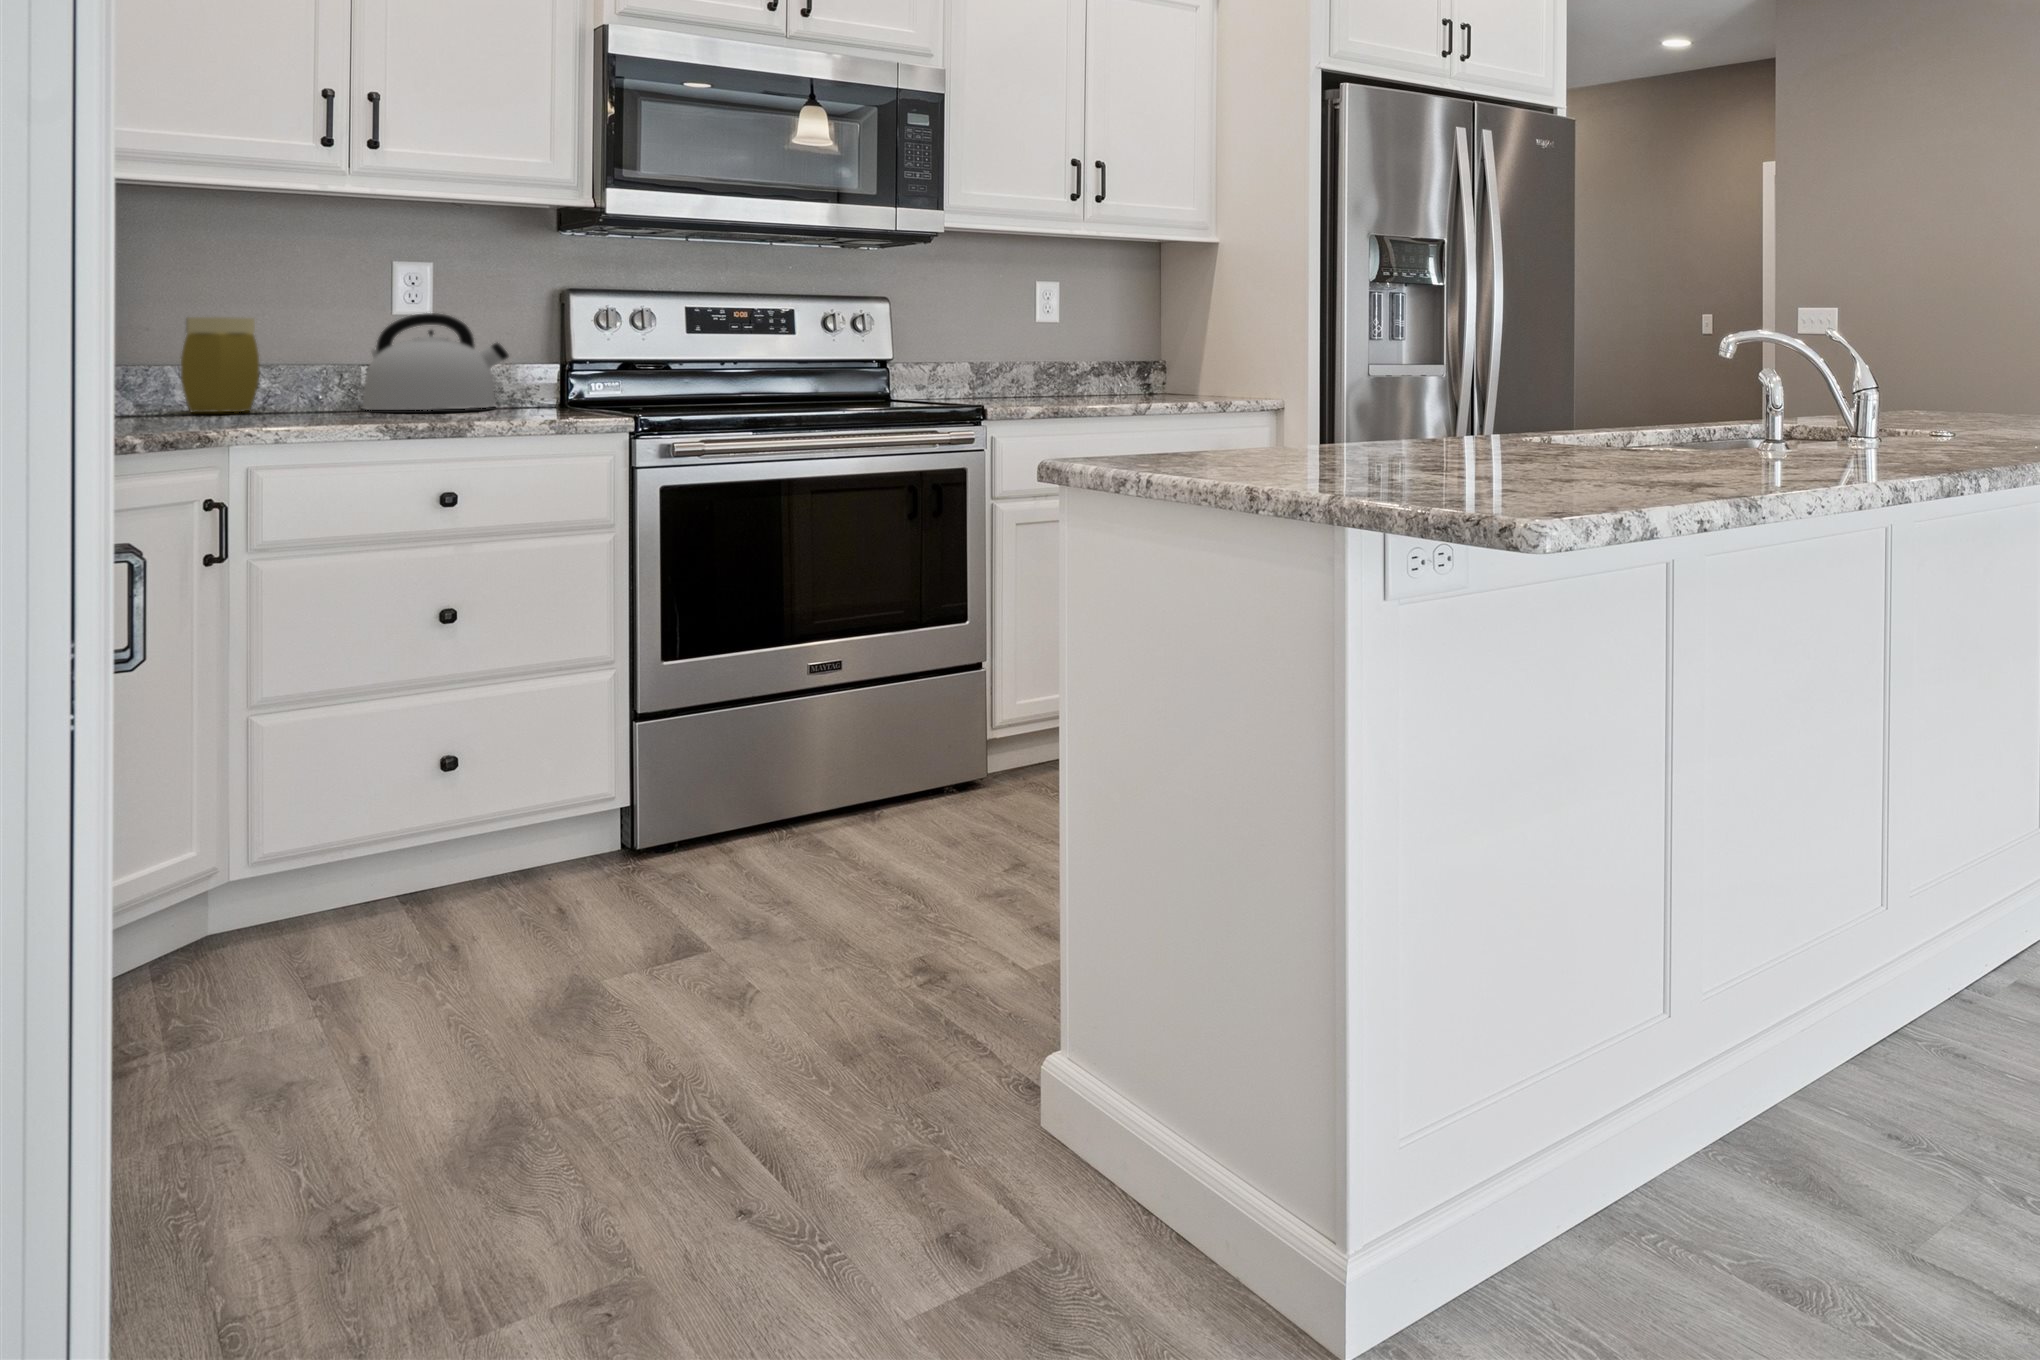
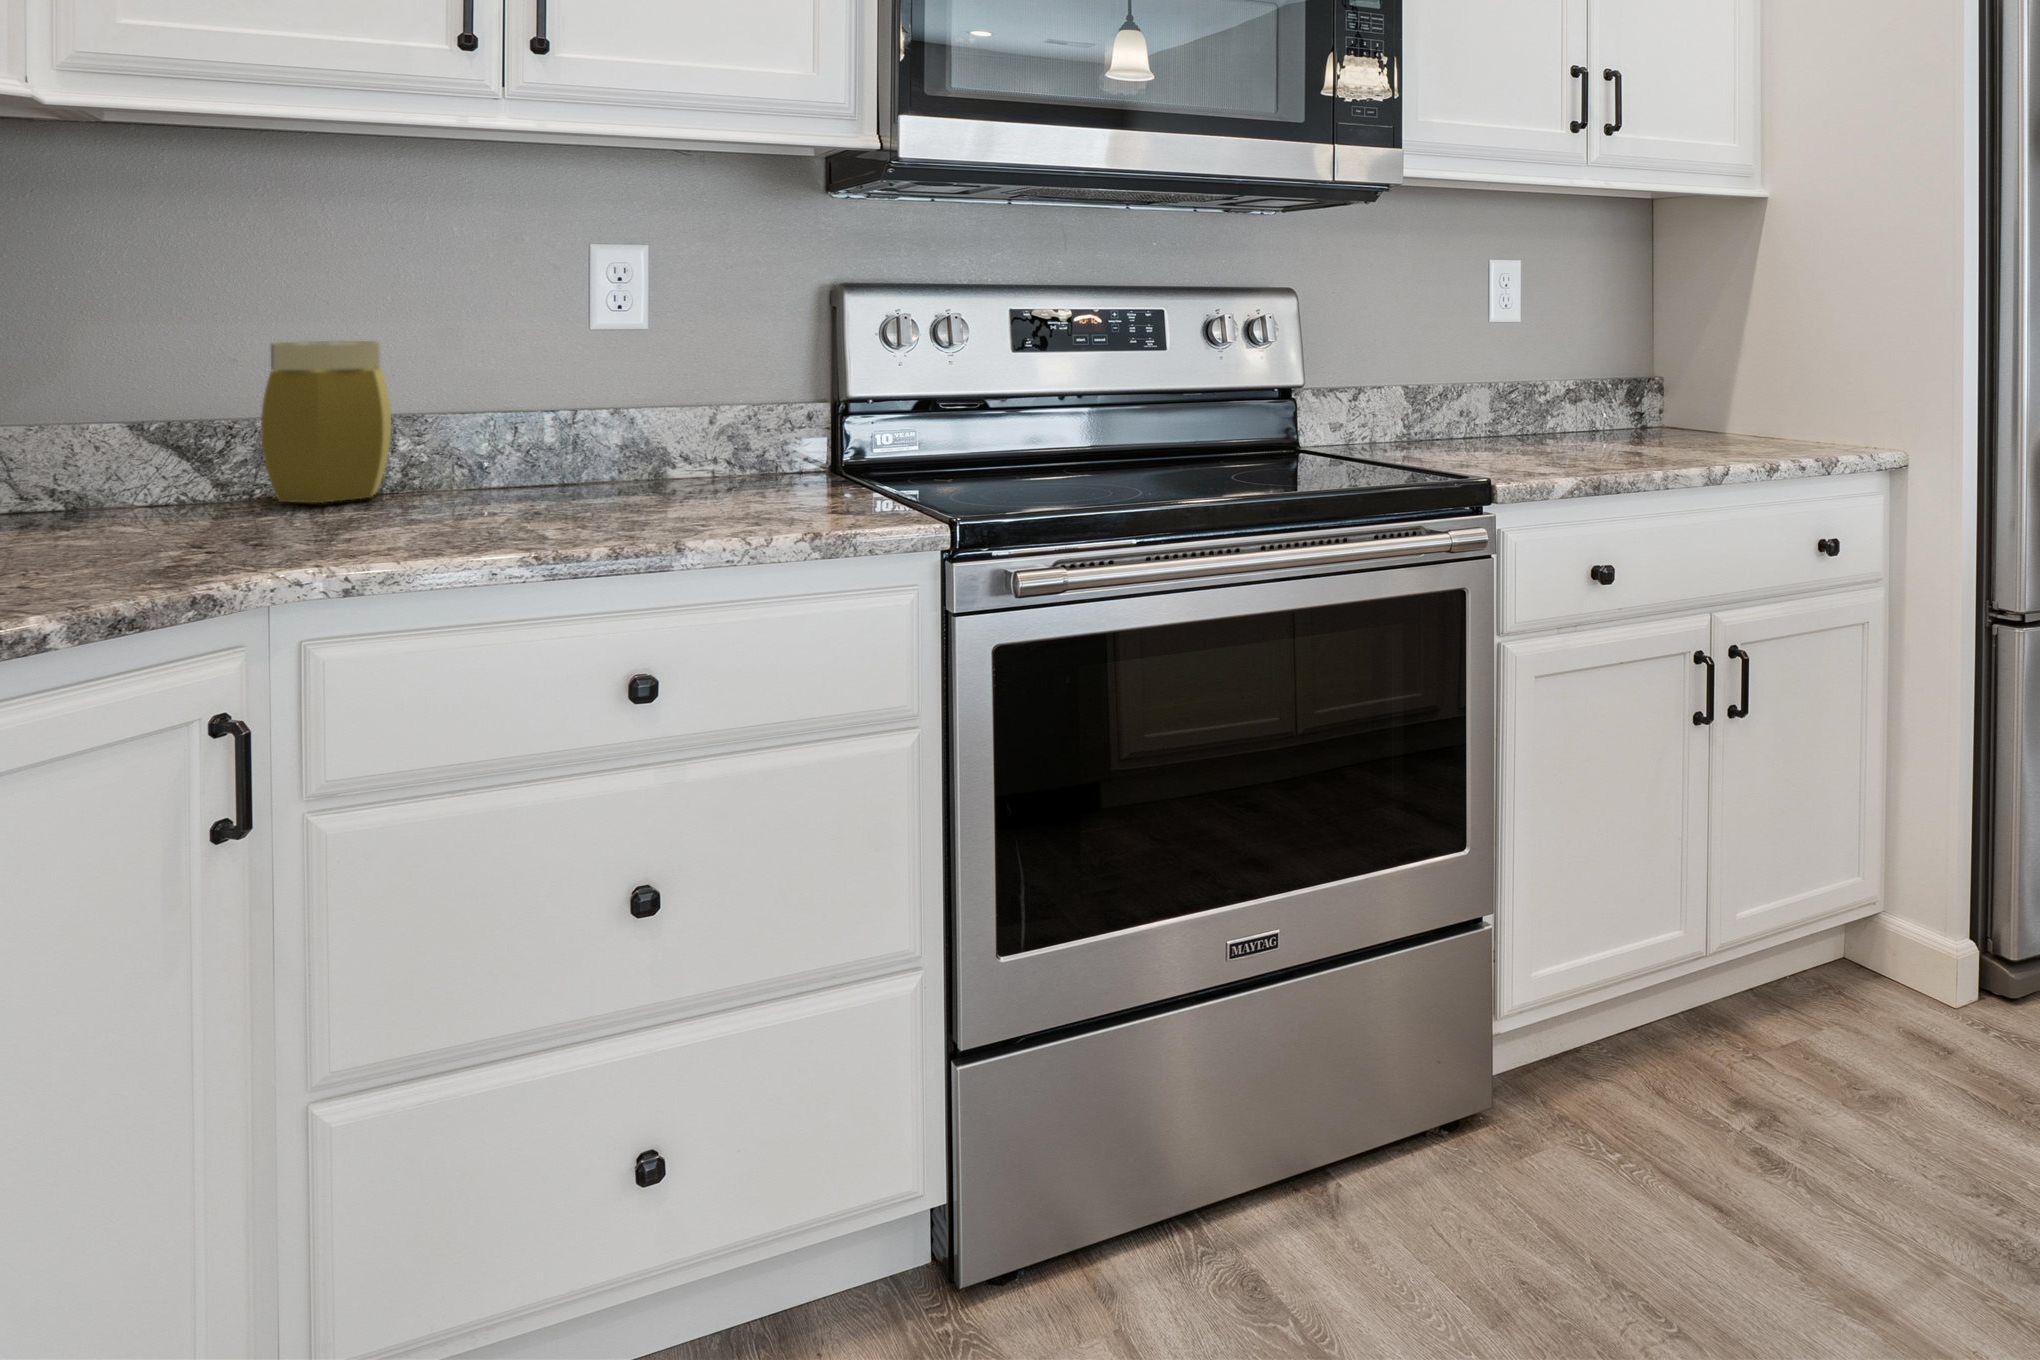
kettle: present [362,313,509,410] -> none [542,330,761,495]

